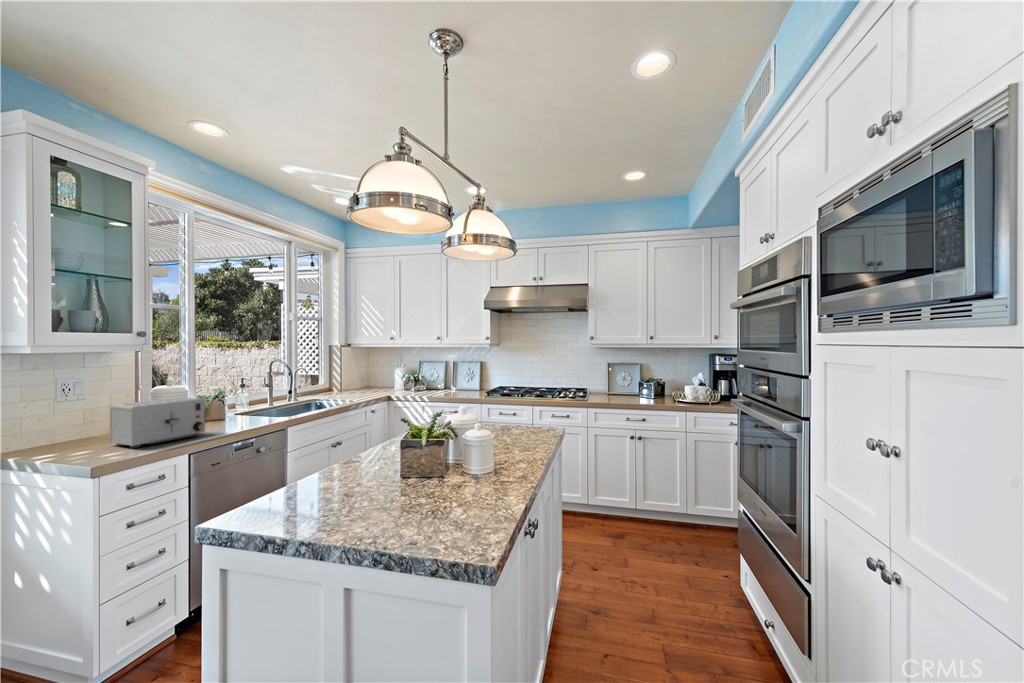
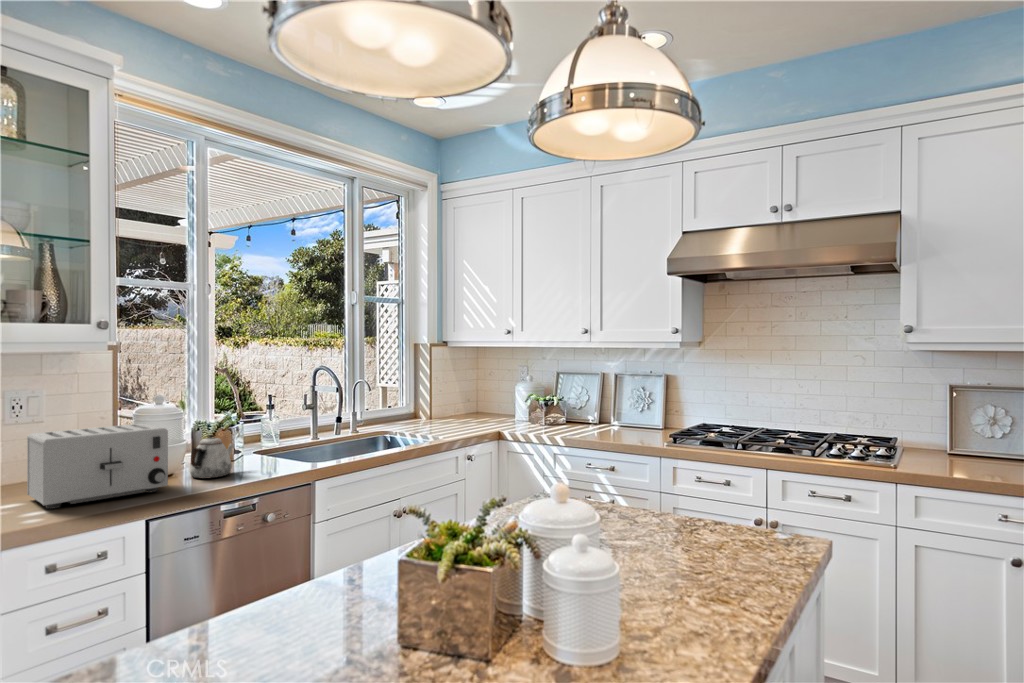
teapot: none [209,403,237,428] -> present [190,435,233,479]

